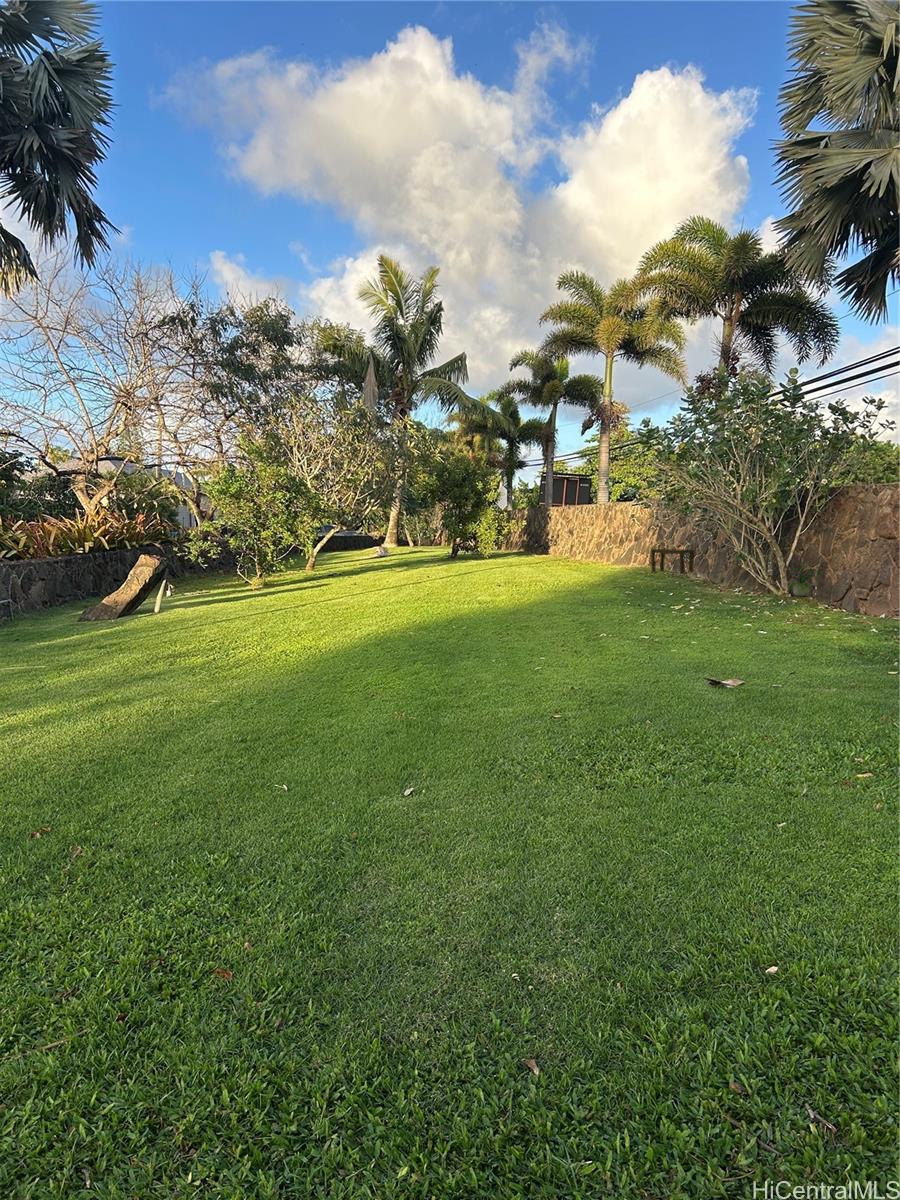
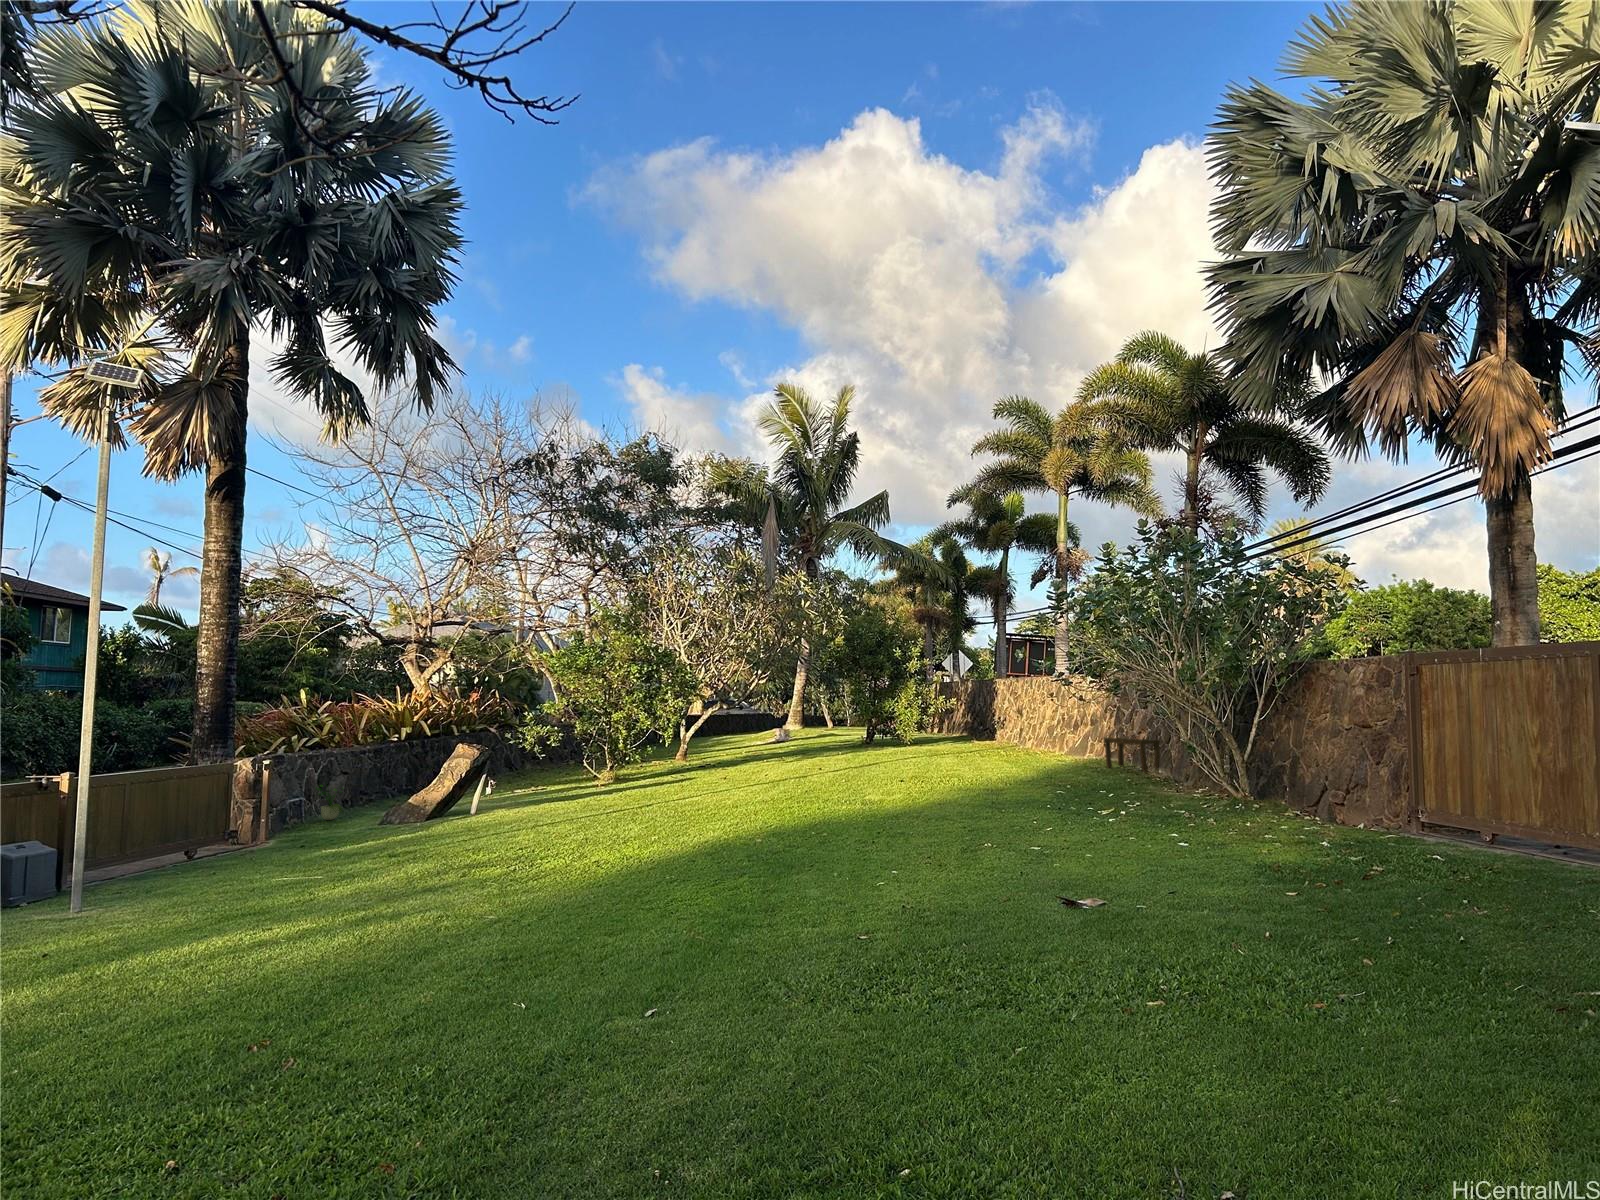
potted plant: present [789,562,820,596] -> present [316,785,343,820]

